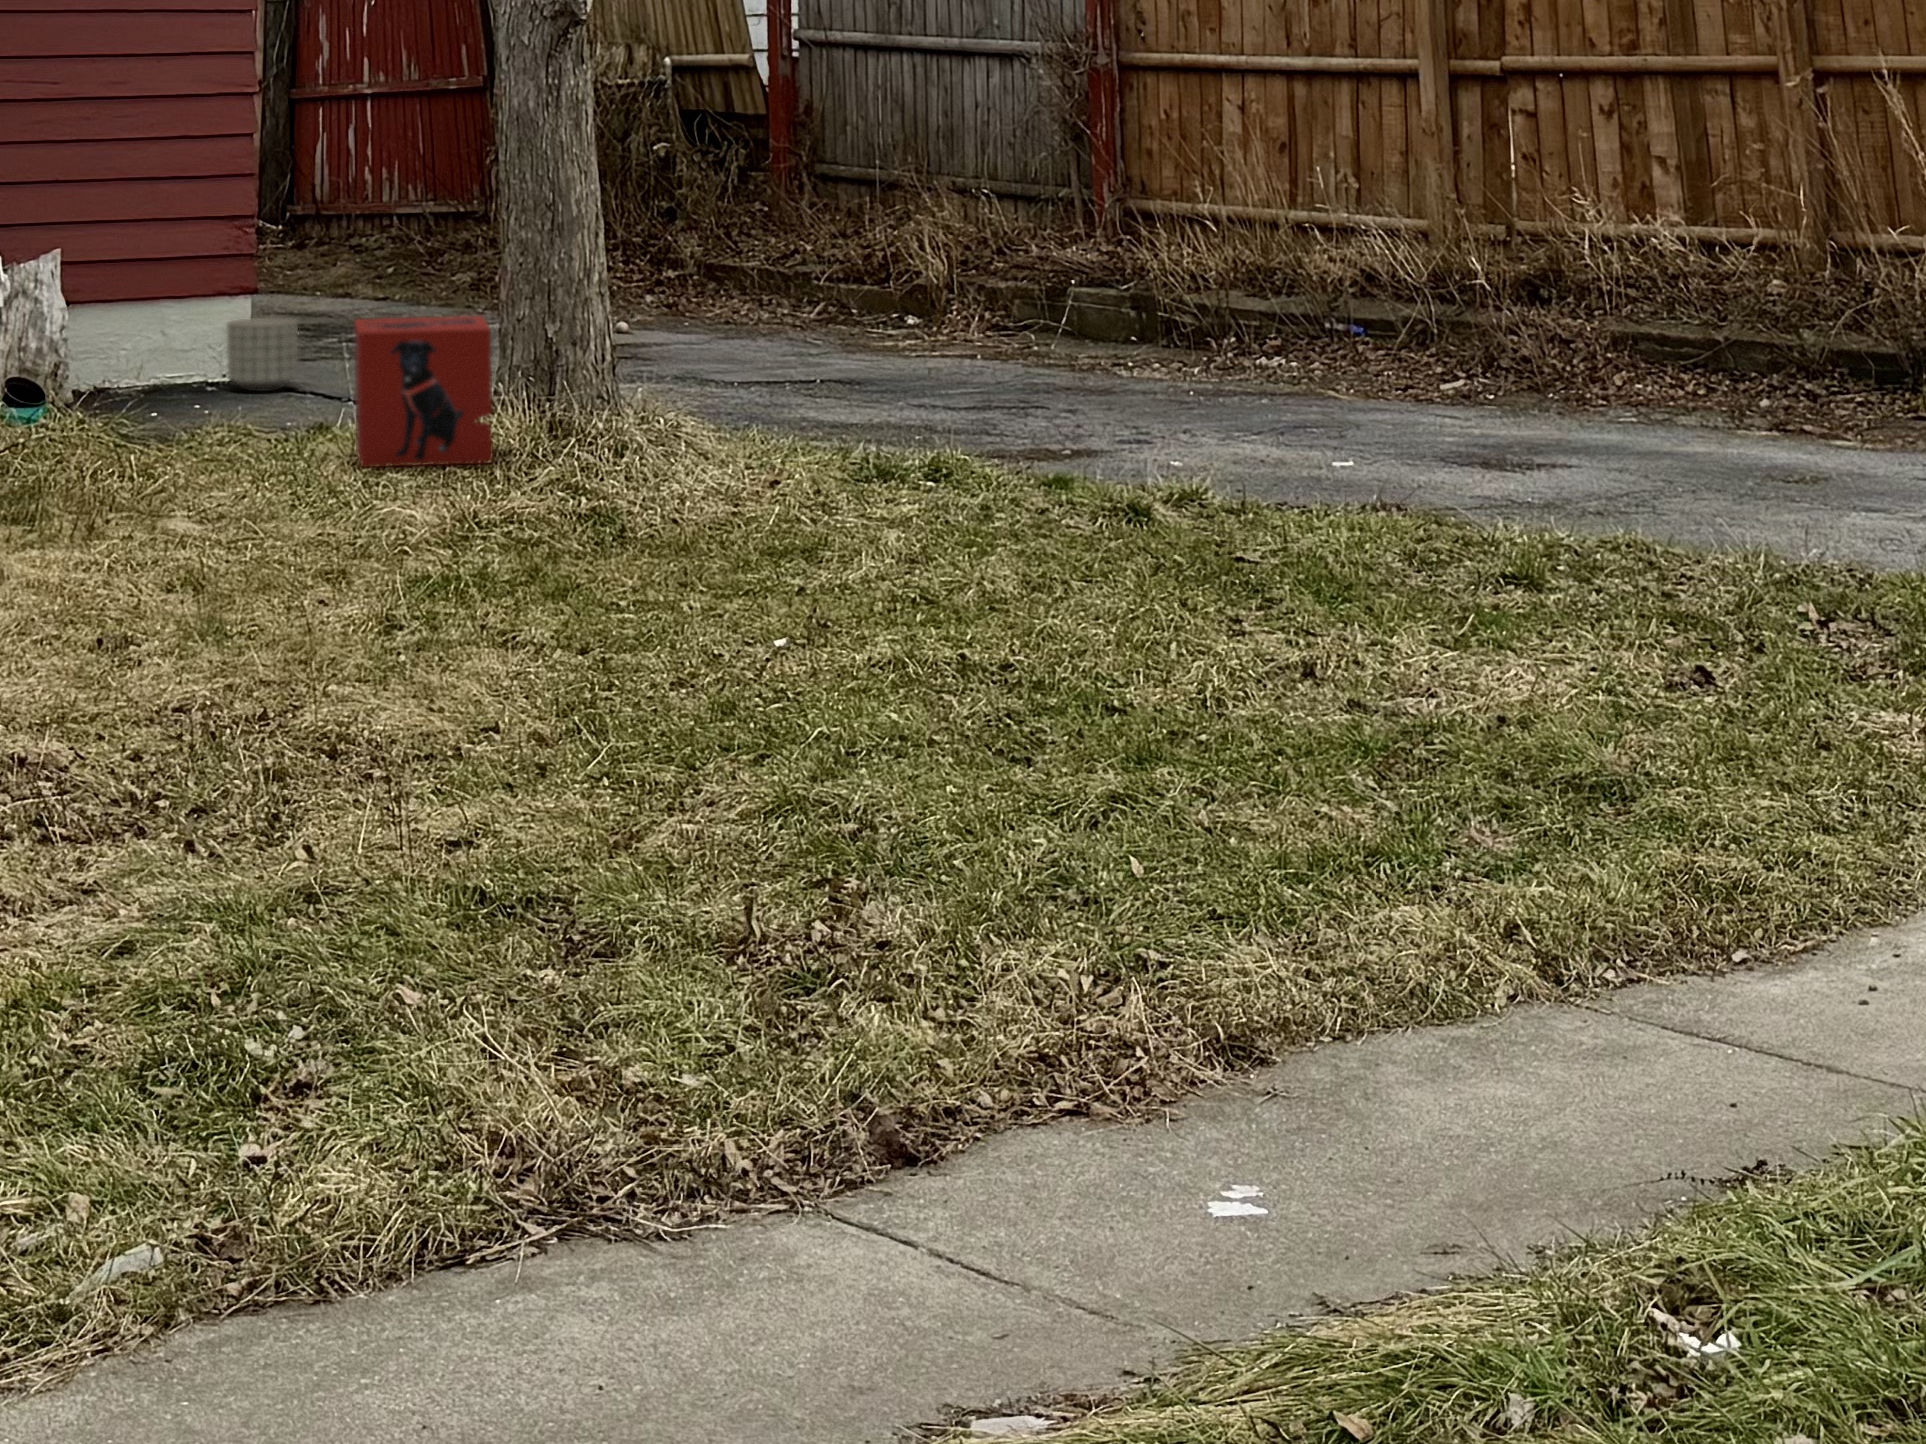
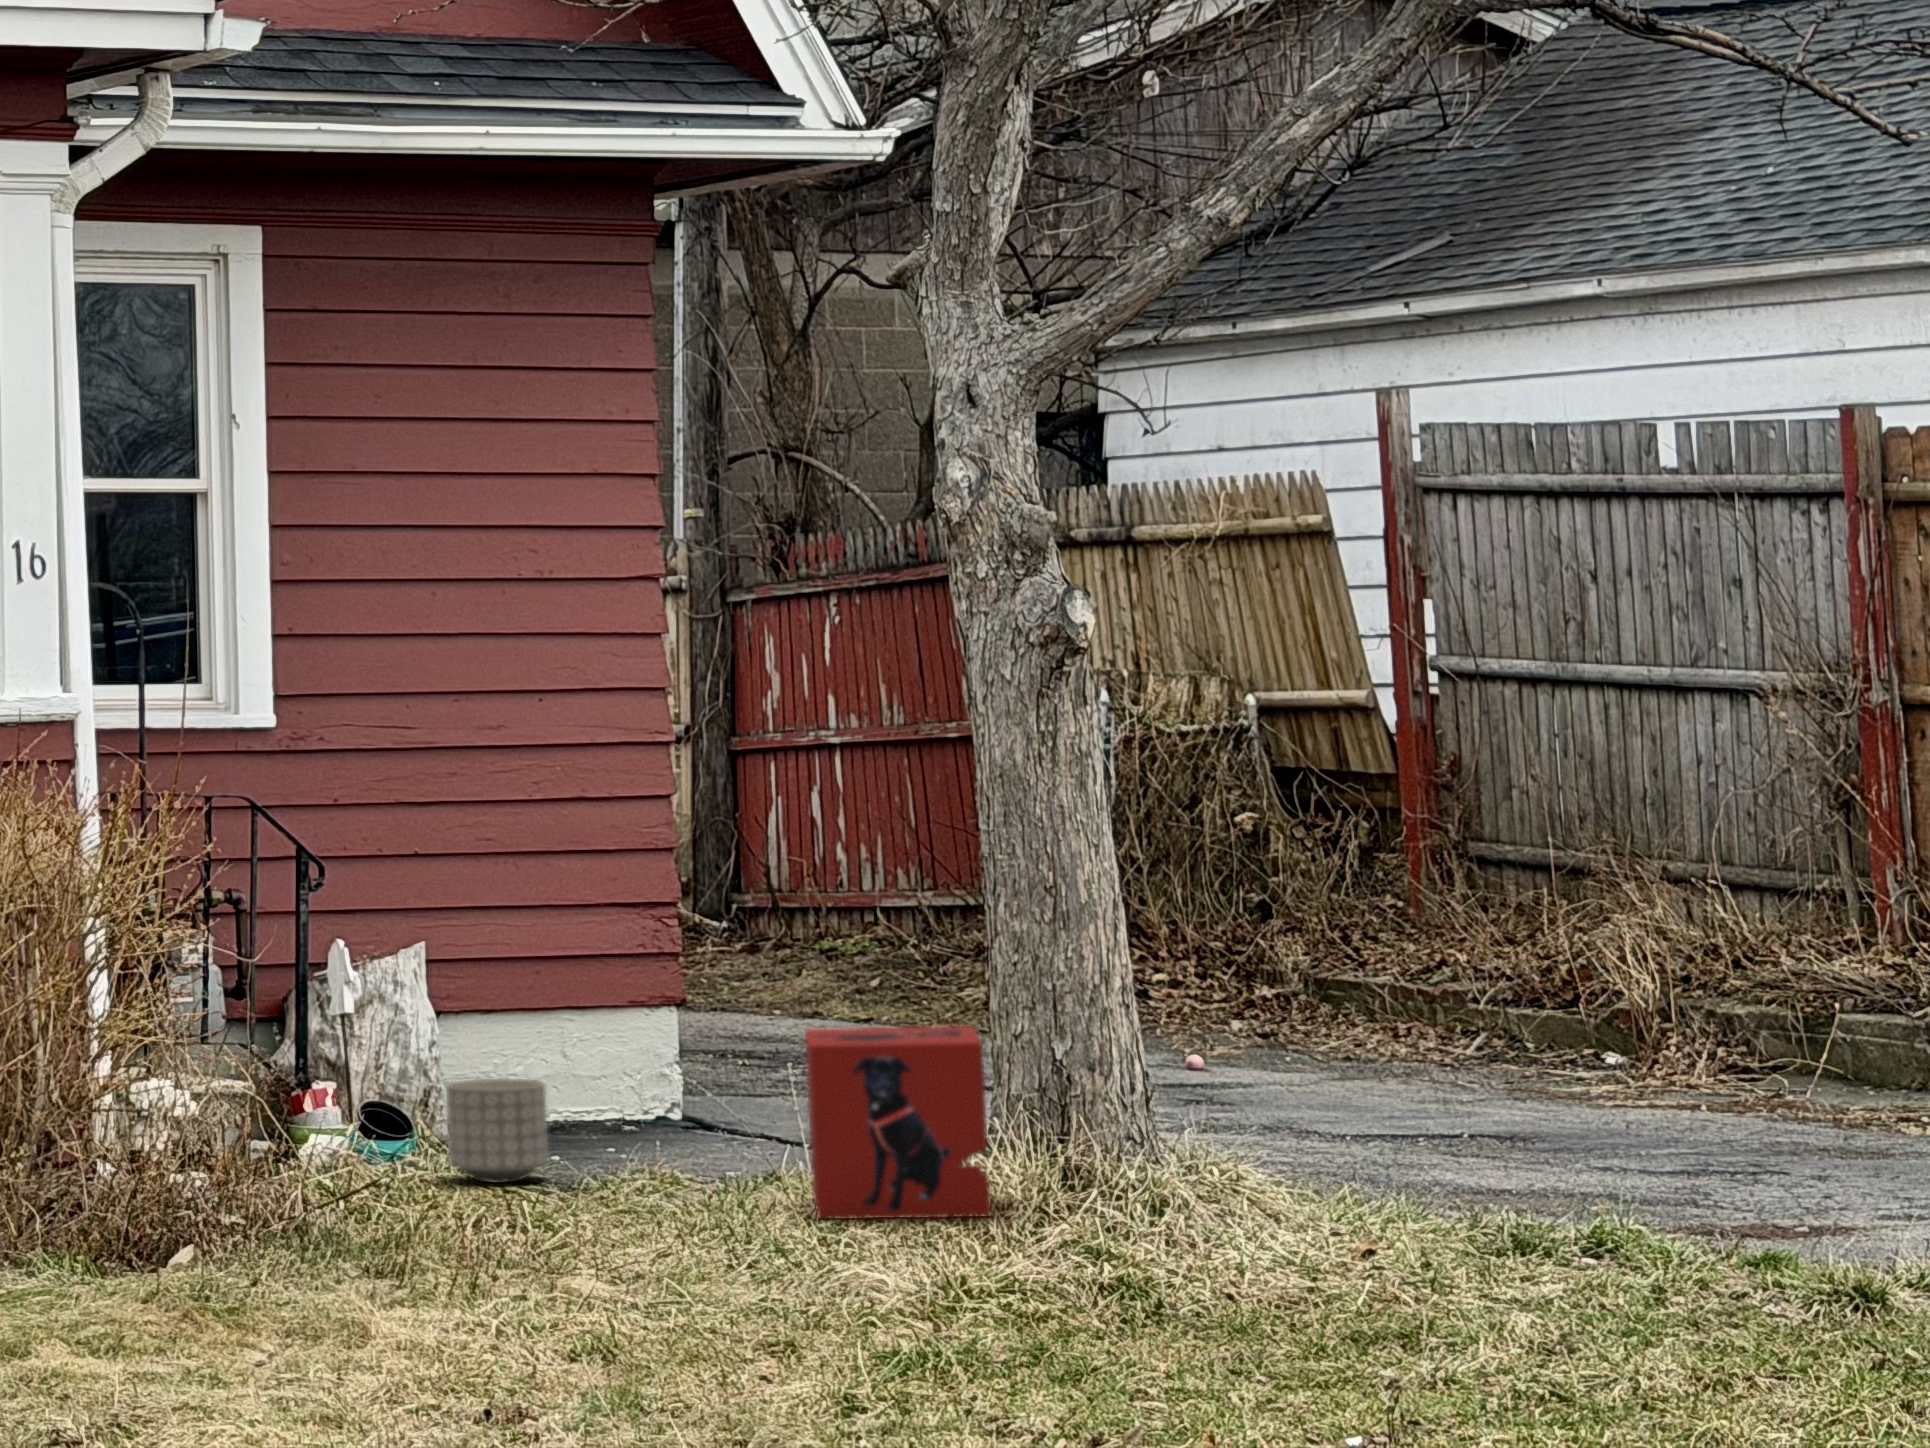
planter: present [227,318,298,391] -> present [446,1078,548,1183]

